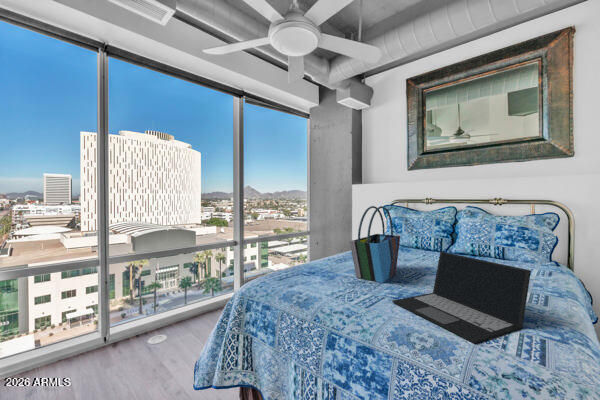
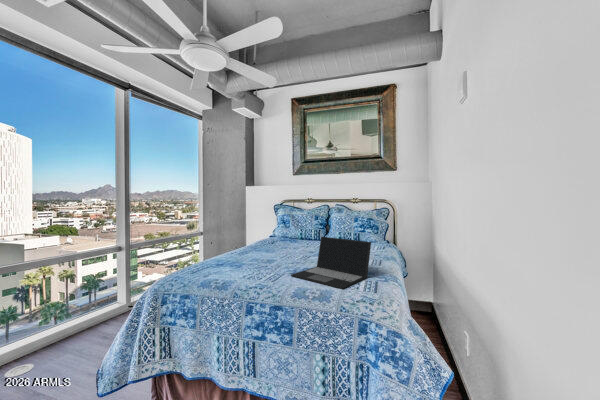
tote bag: present [350,206,400,283] -> none [255,205,292,265]

